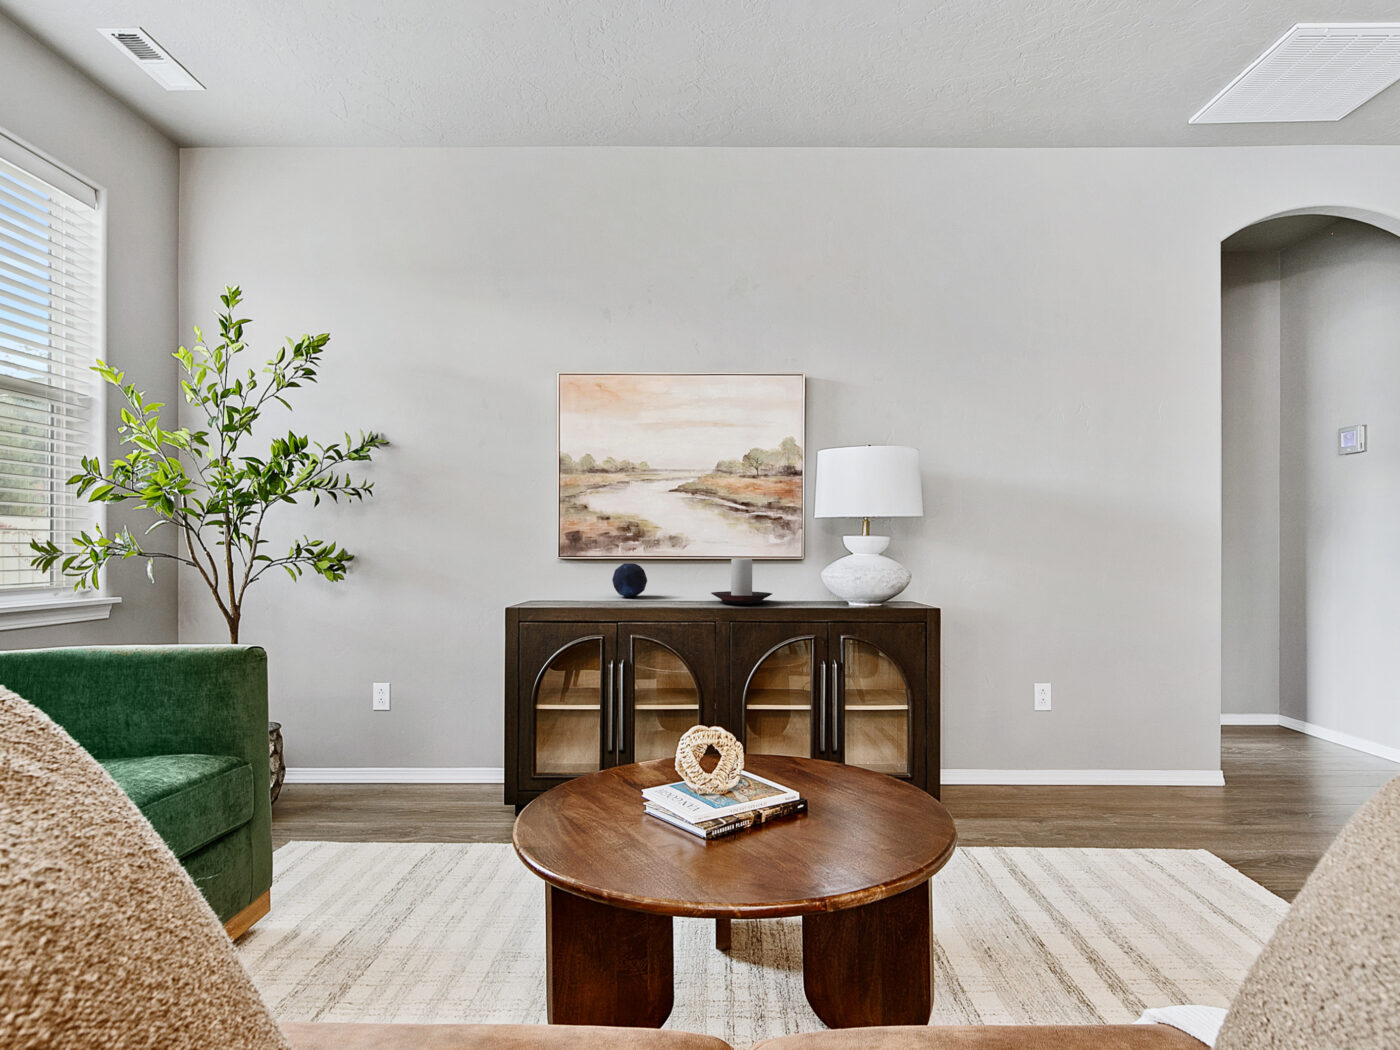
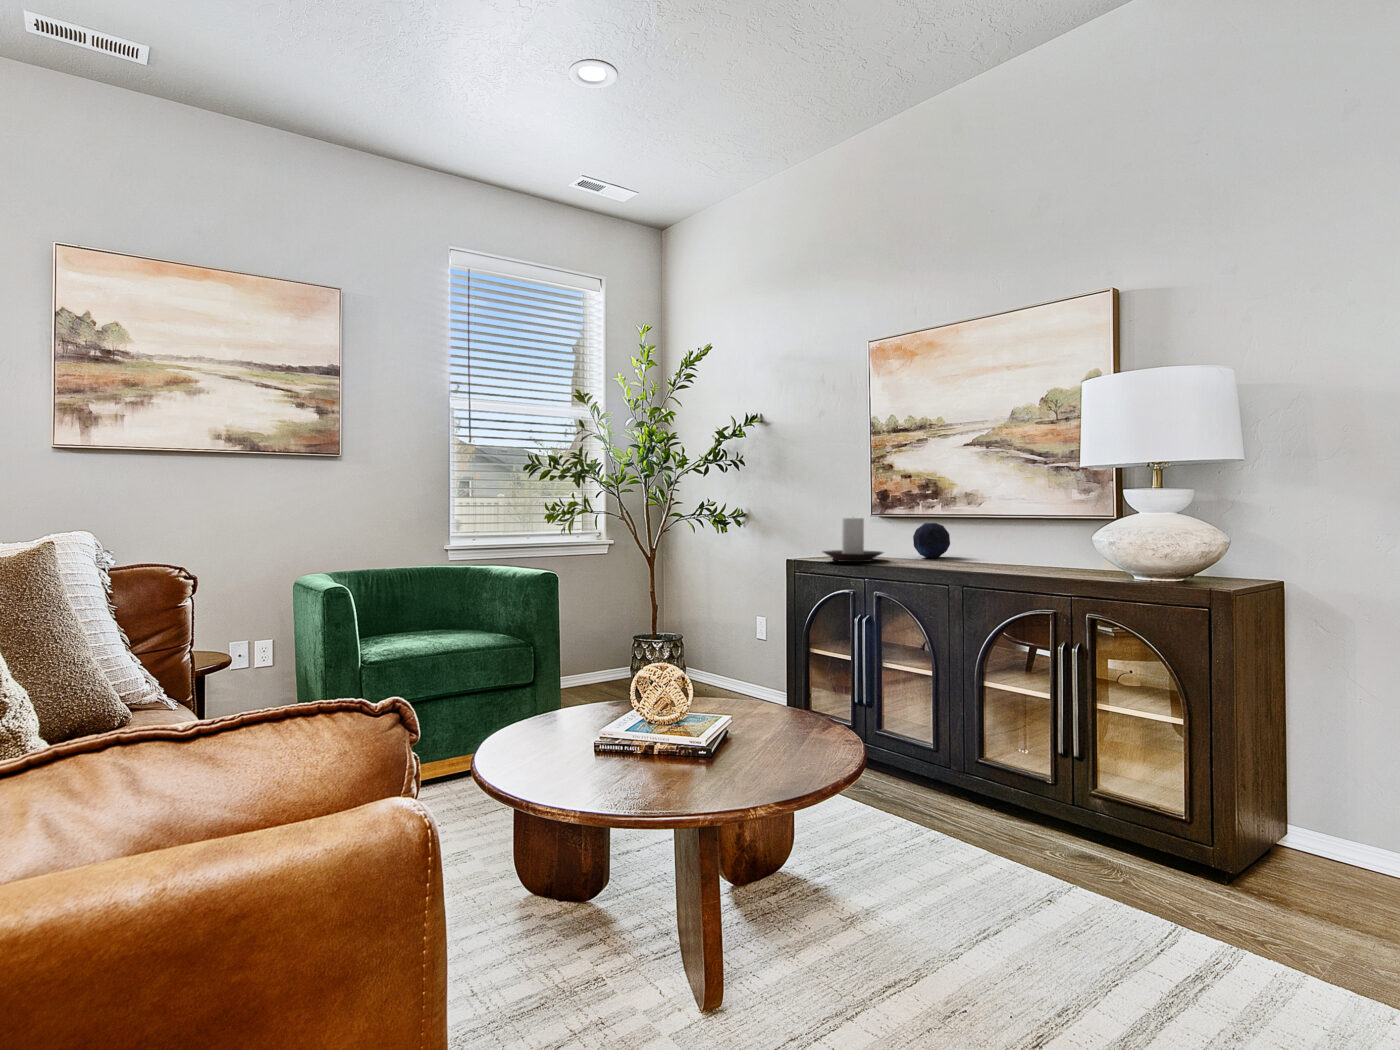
candle holder: present [711,559,772,604] -> present [823,518,883,562]

